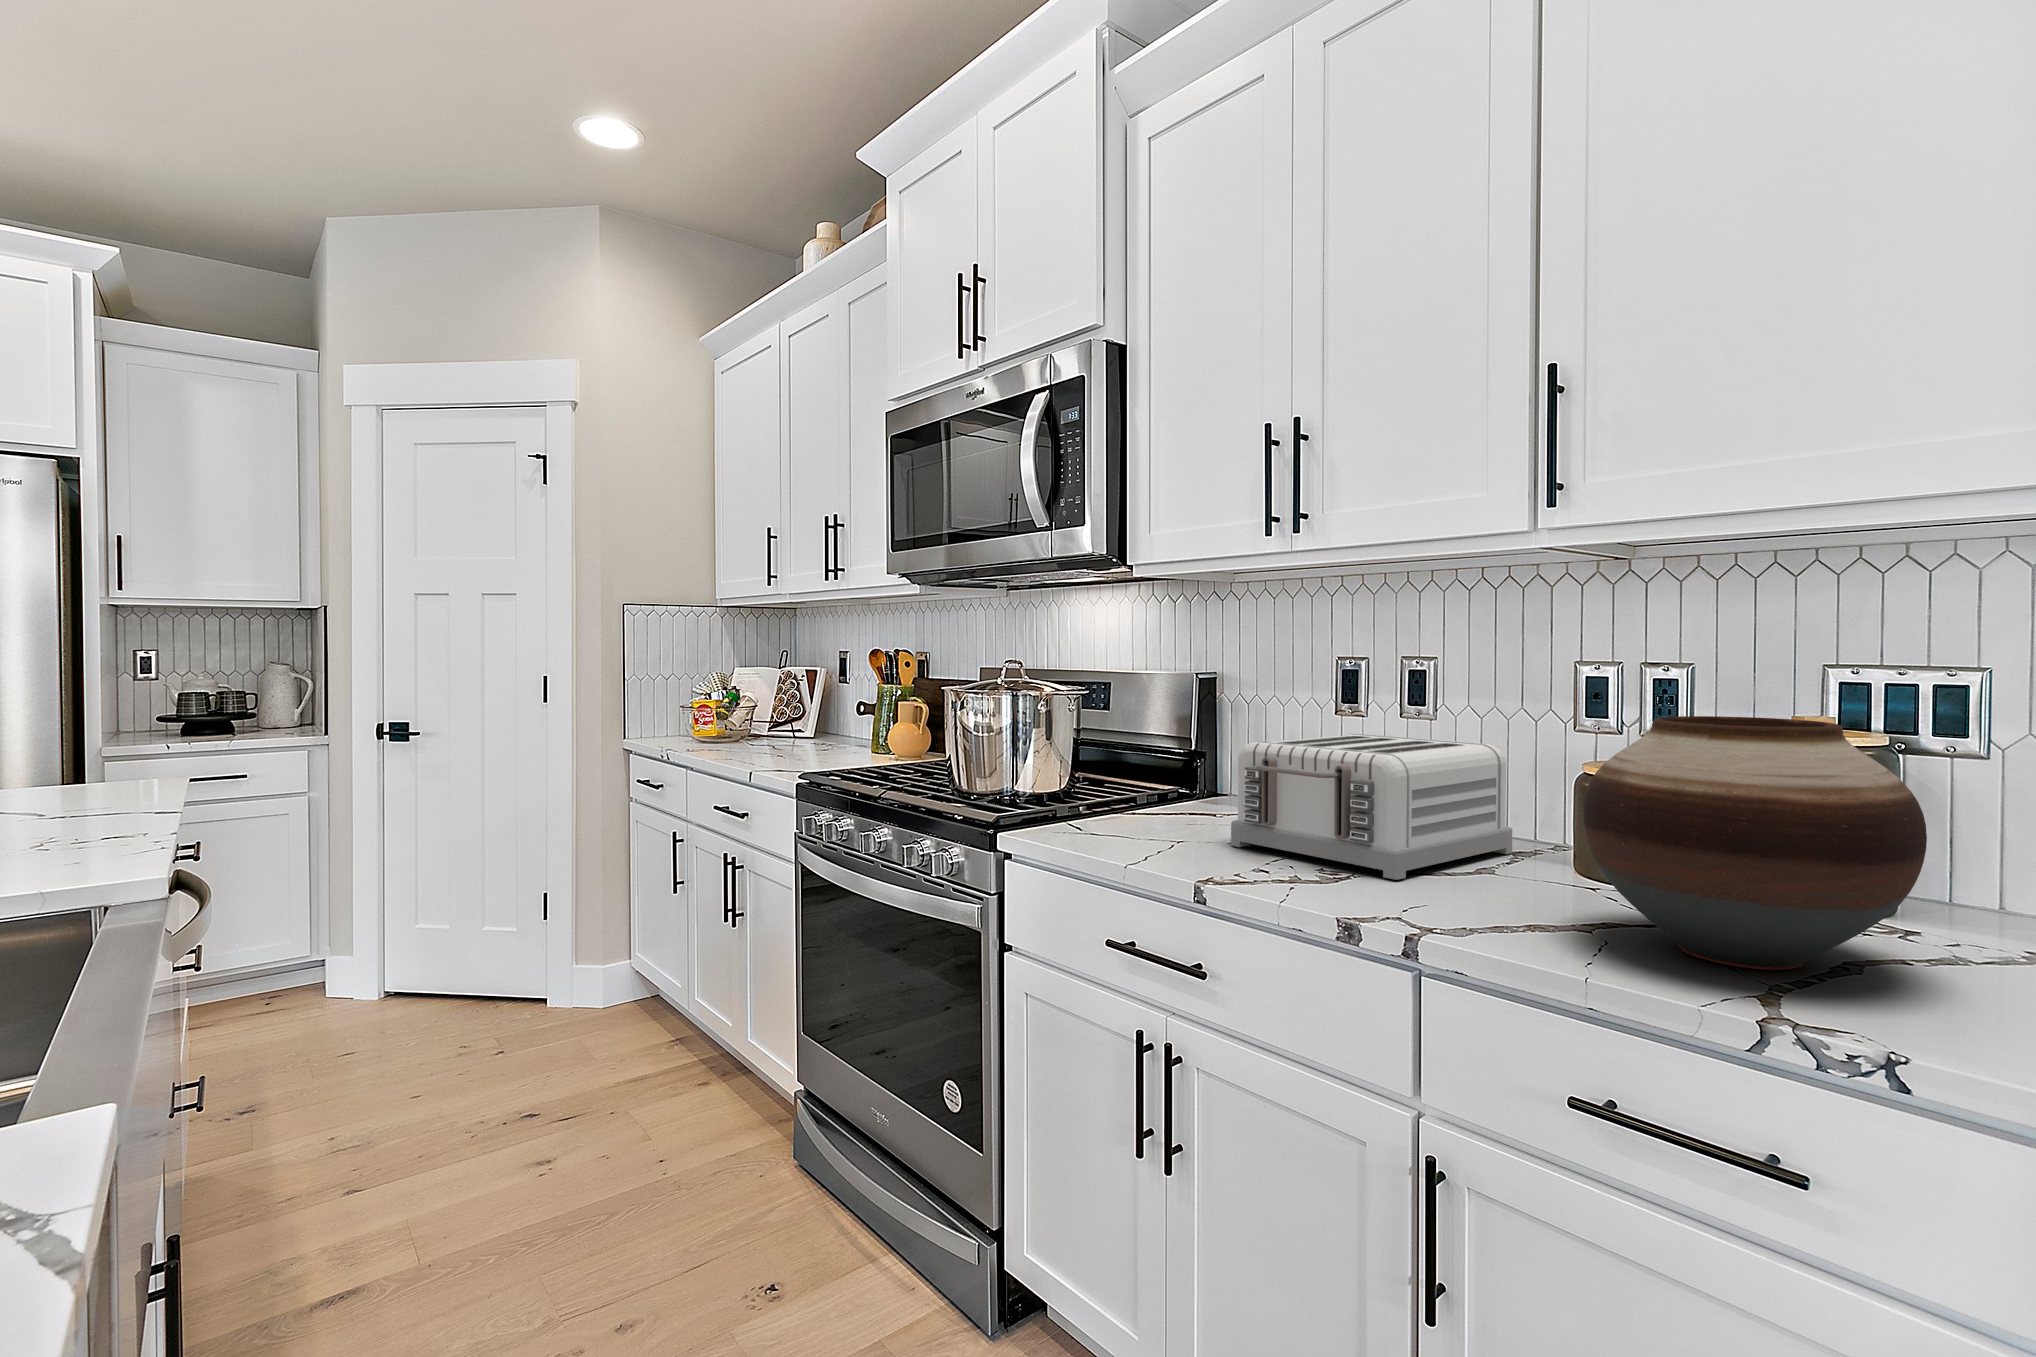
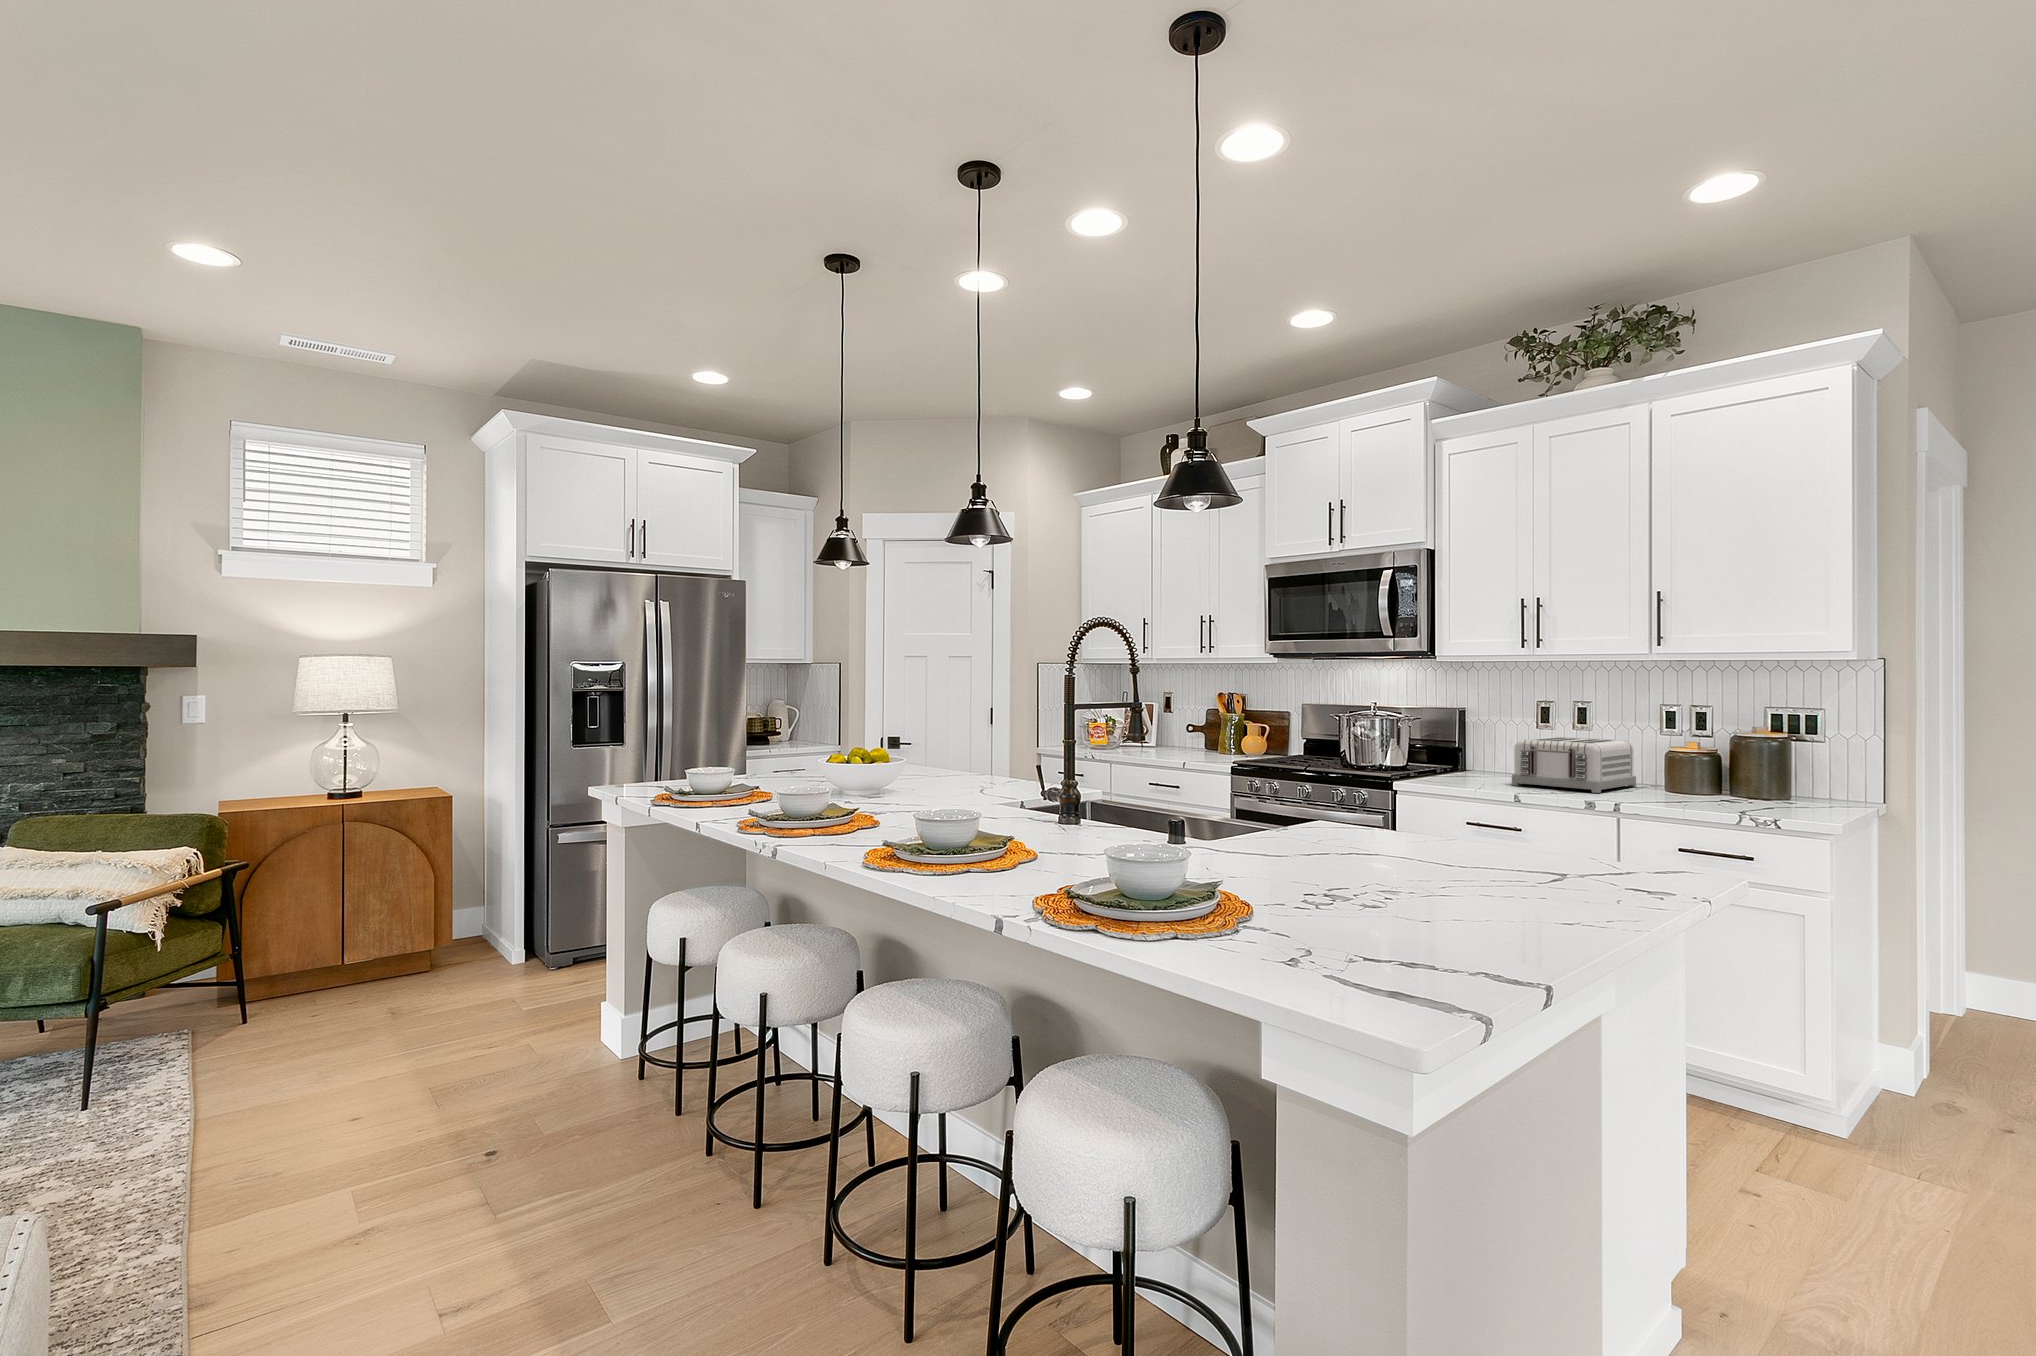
vase: present [1584,716,1927,970] -> none [1680,727,1793,809]

